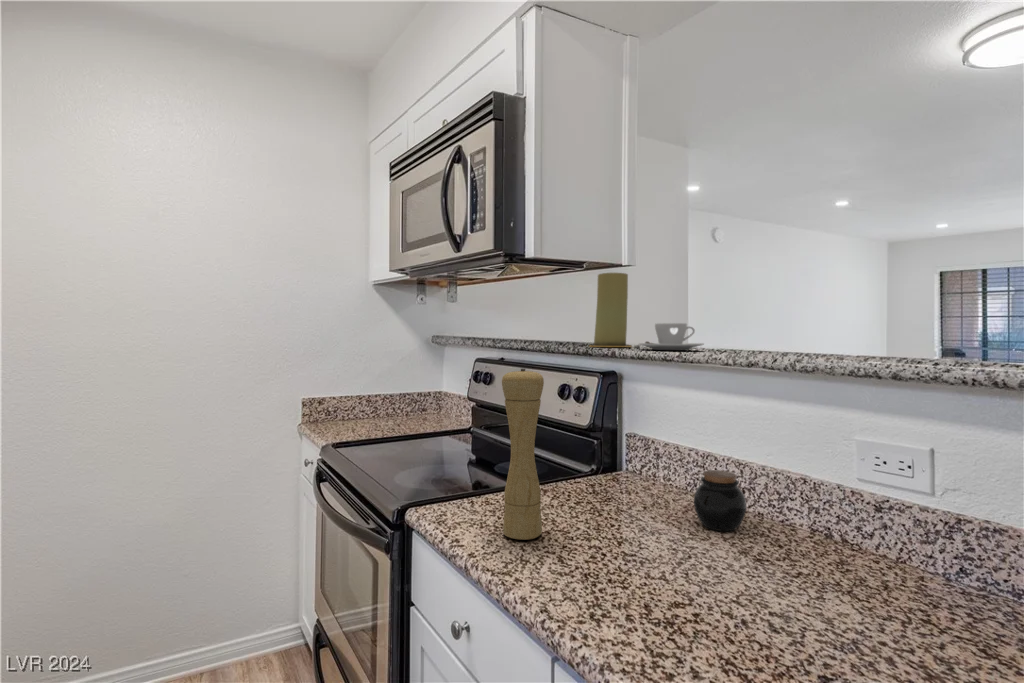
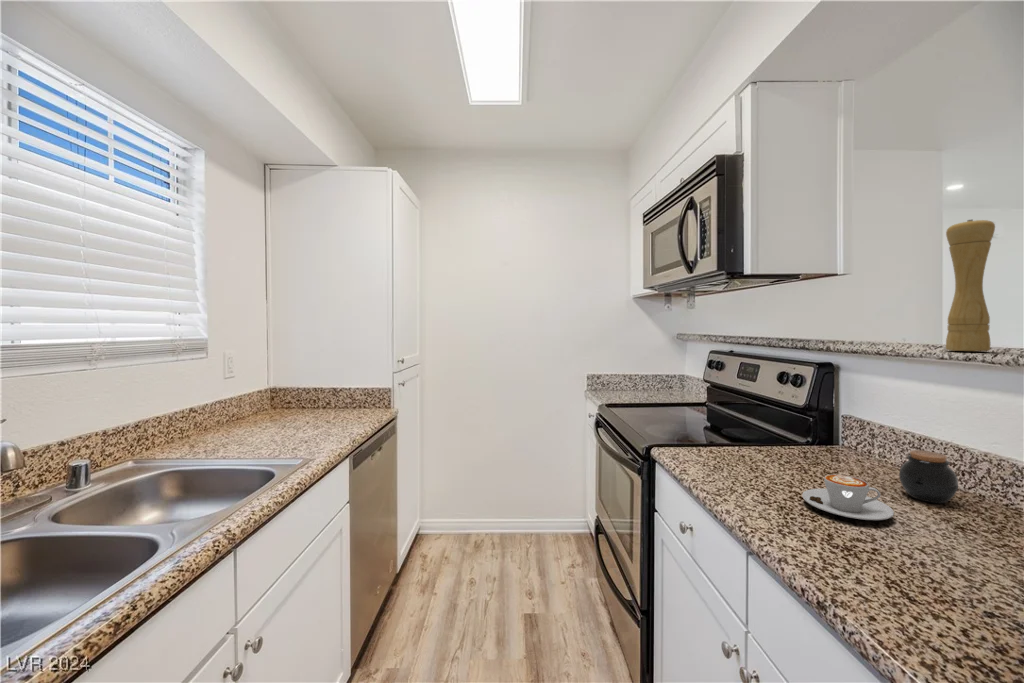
candle: present [590,273,631,347] -> none [806,281,850,343]
coffee cup: present [639,323,704,350] -> present [802,475,894,520]
pepper mill: present [502,368,544,540] -> present [946,220,995,351]

